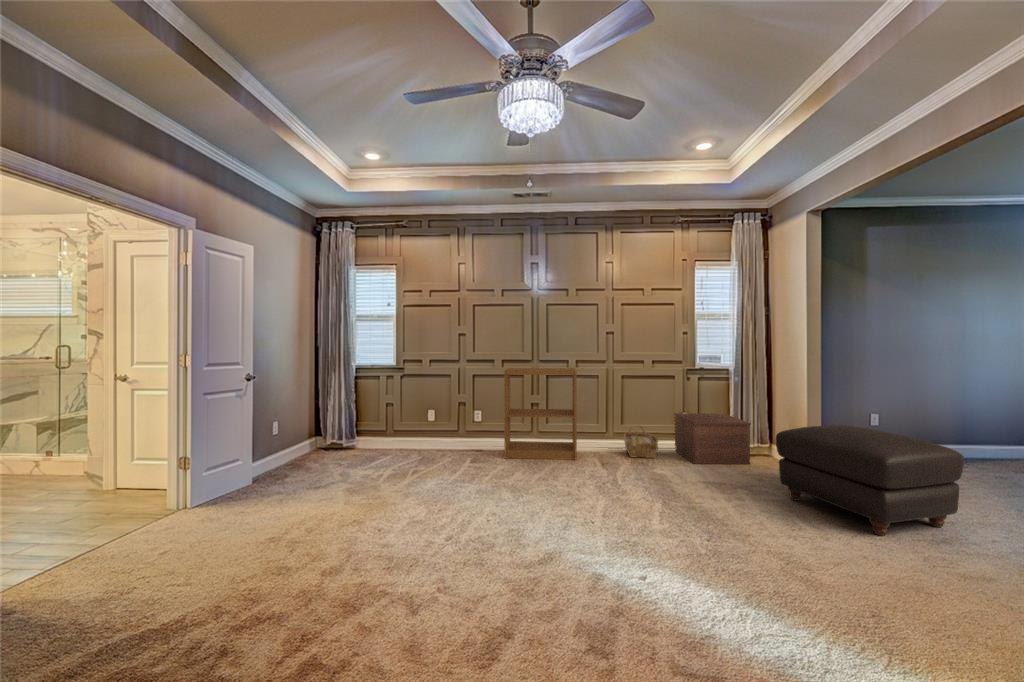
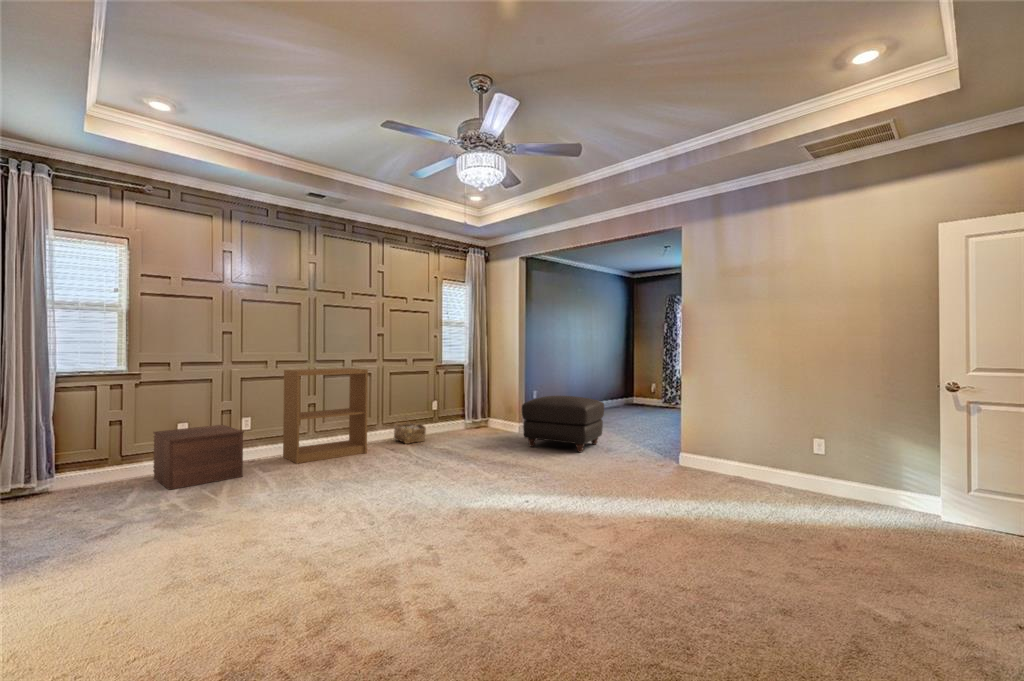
nightstand: present [674,413,751,464] -> present [153,425,244,490]

